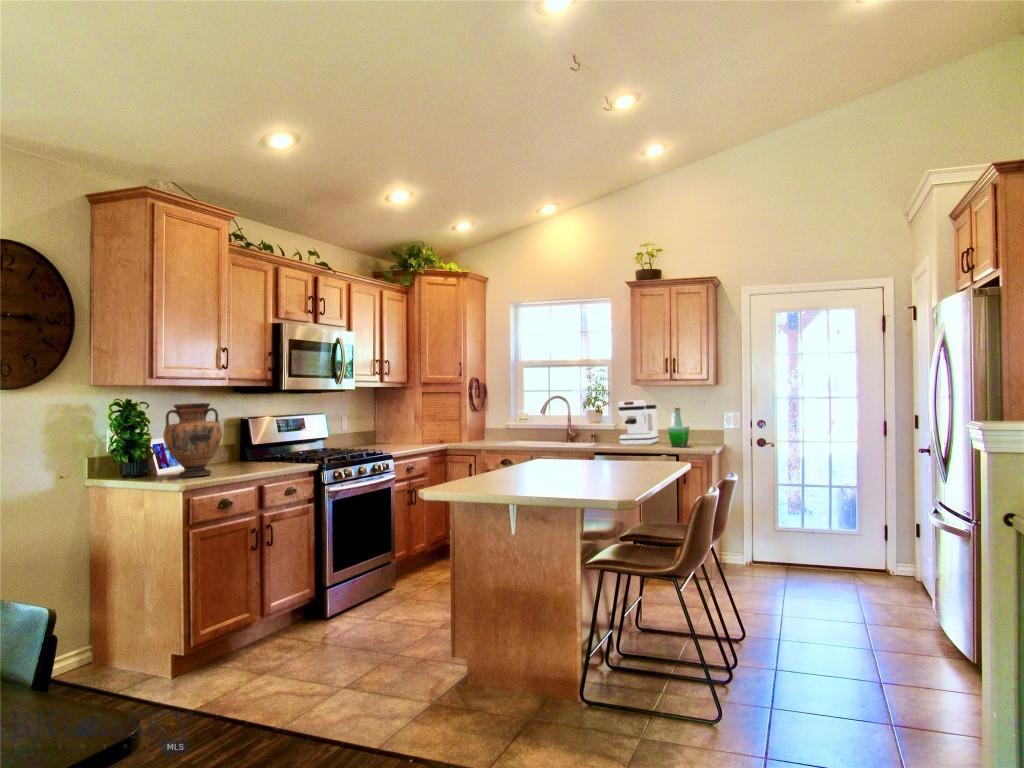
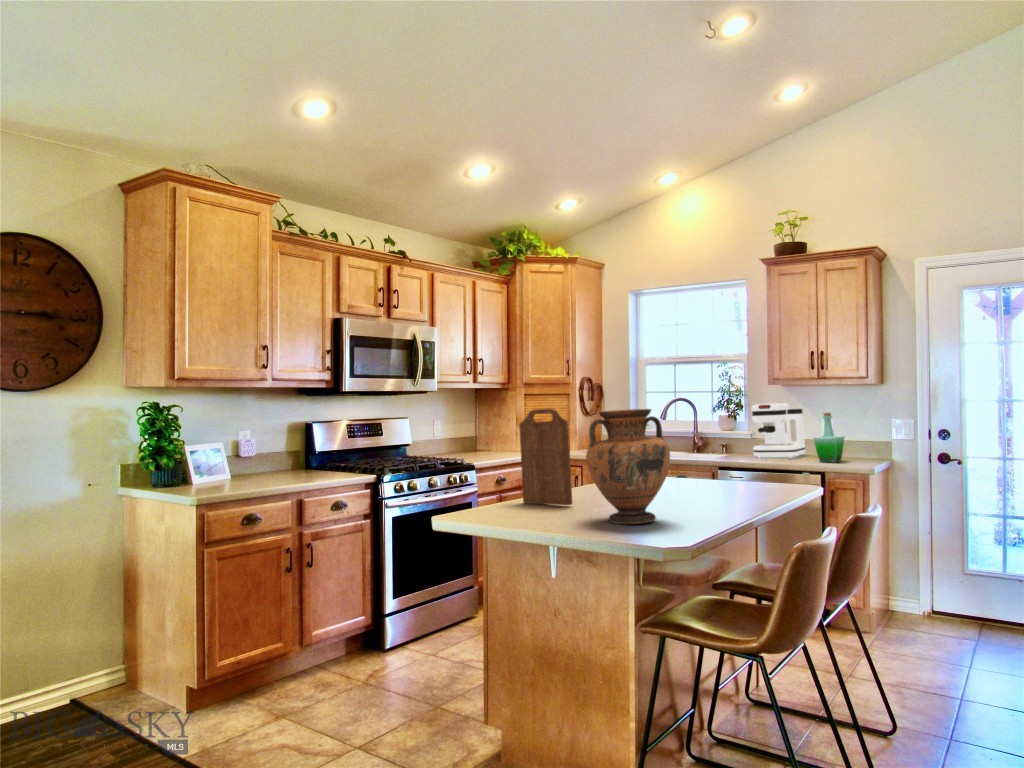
vase: present [163,403,222,477] -> present [586,409,670,524]
cutting board: none [476,404,521,480] -> present [519,409,572,505]

